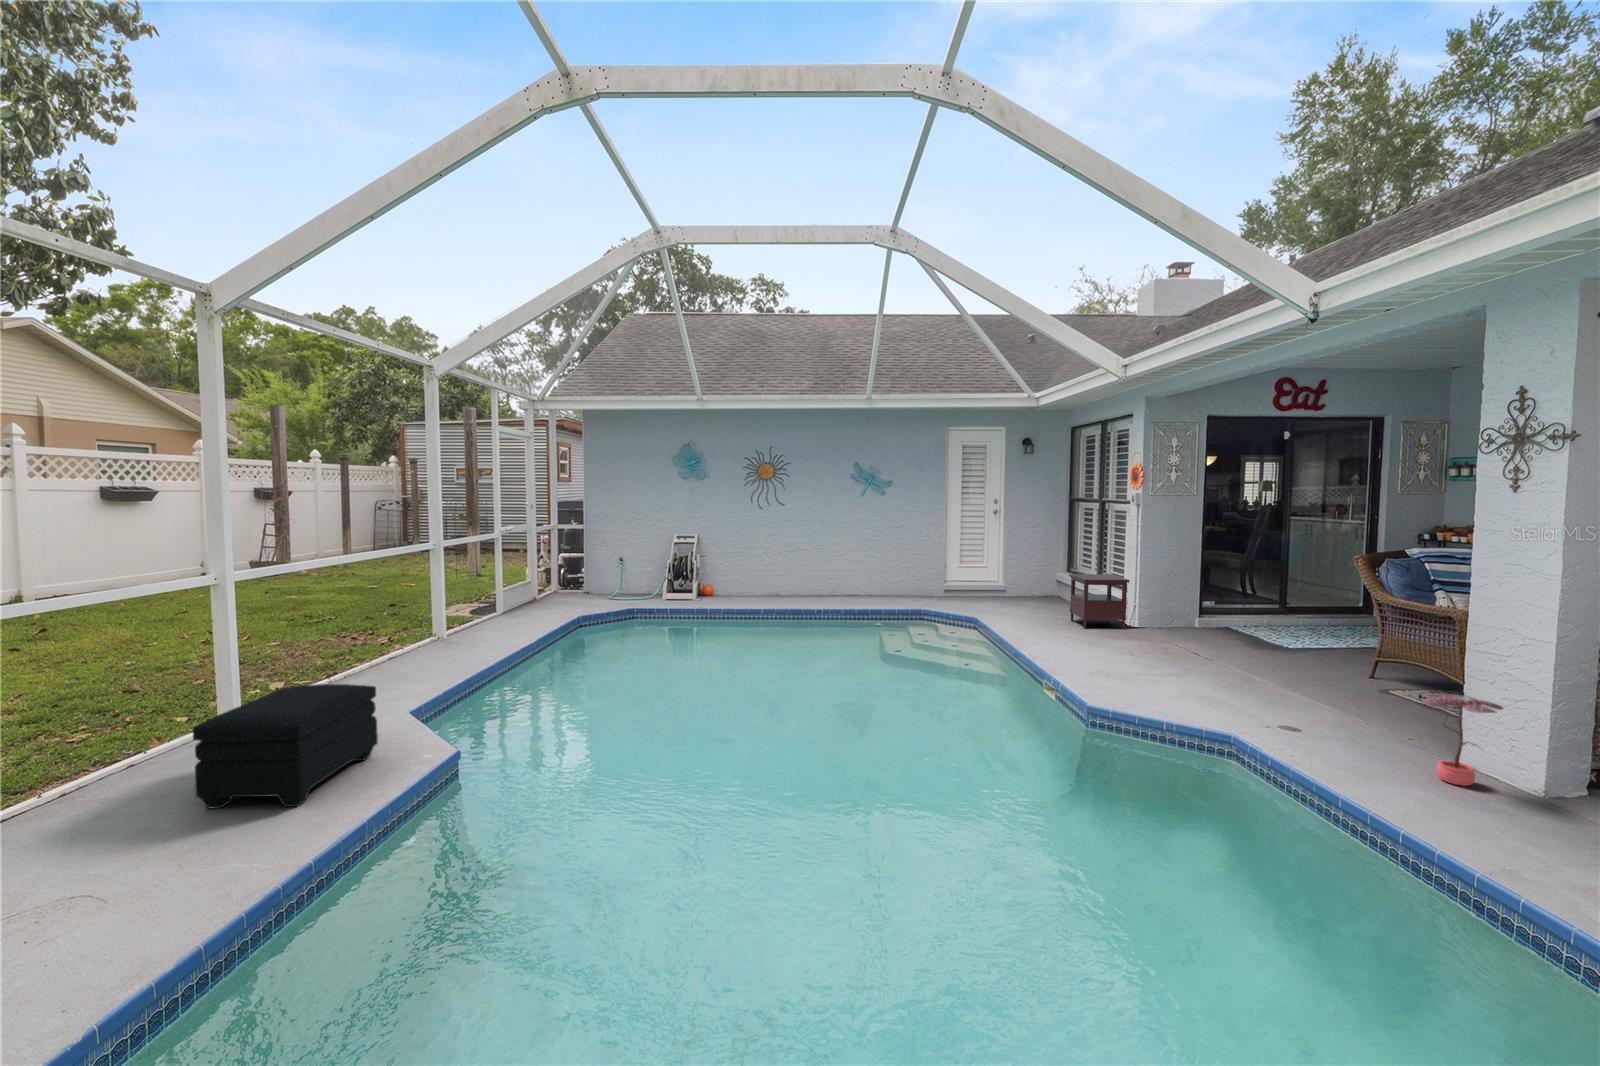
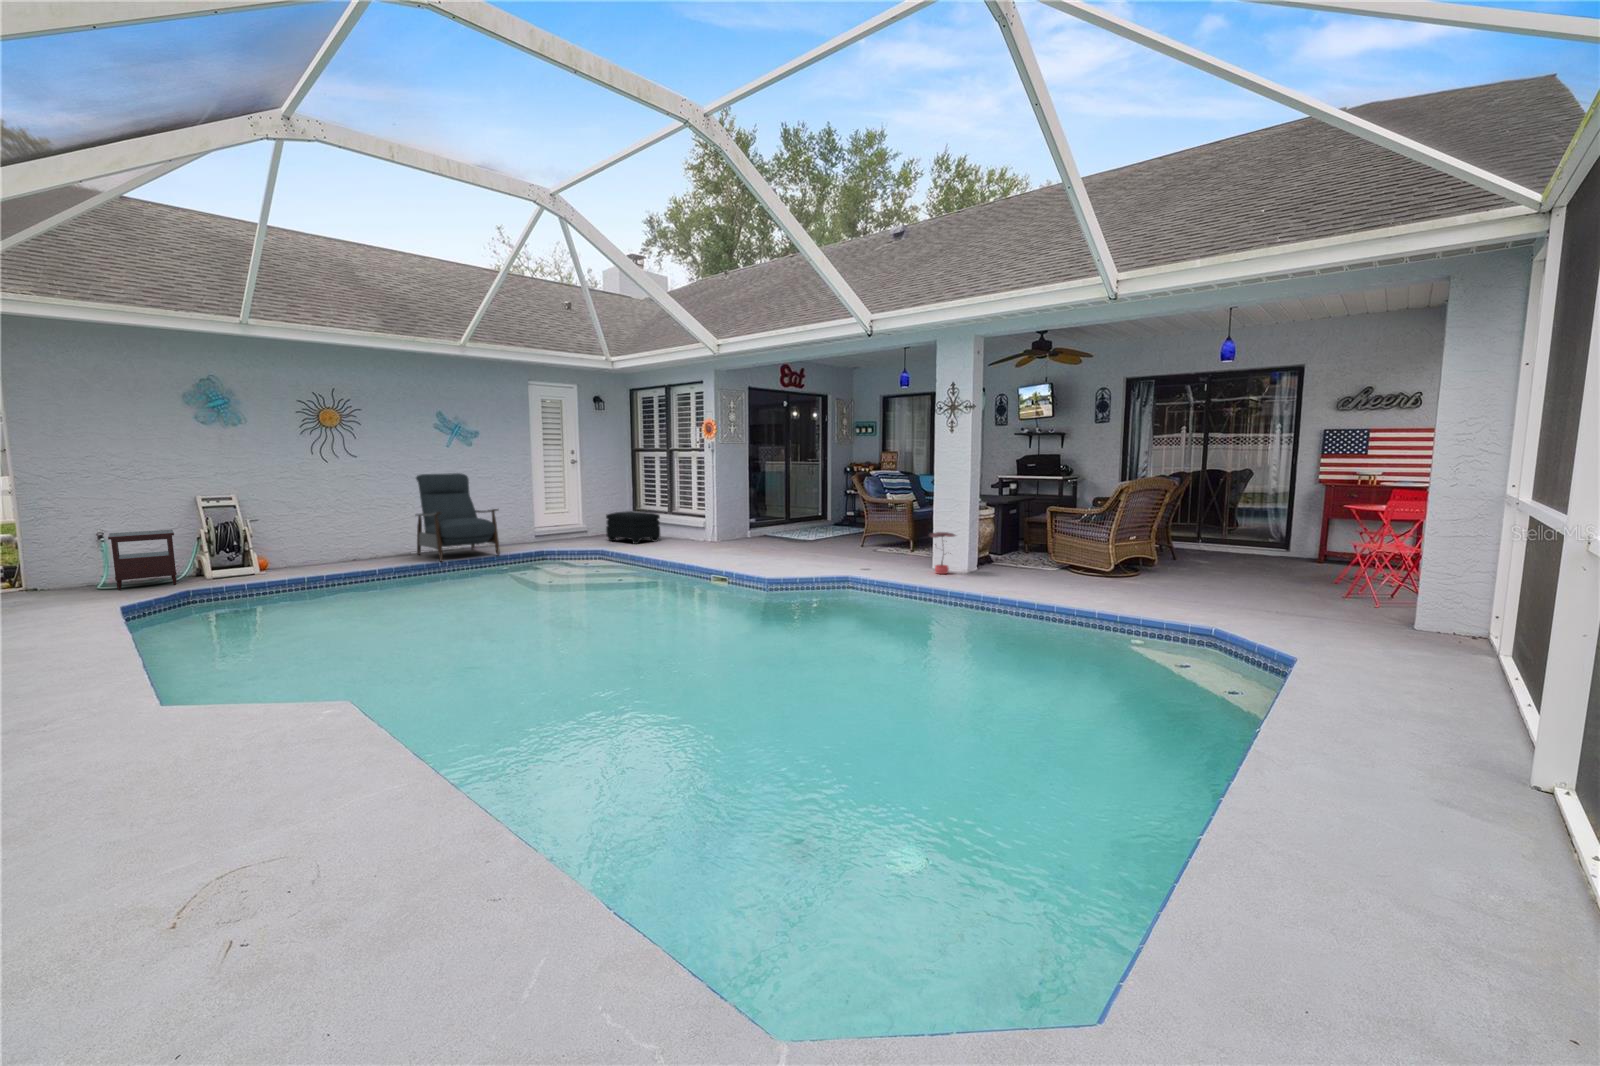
chair: none [822,522,882,610] -> present [416,473,500,562]
side table: present [1069,574,1129,629] -> present [108,530,177,590]
ottoman: present [193,684,378,809] -> present [606,511,660,544]

